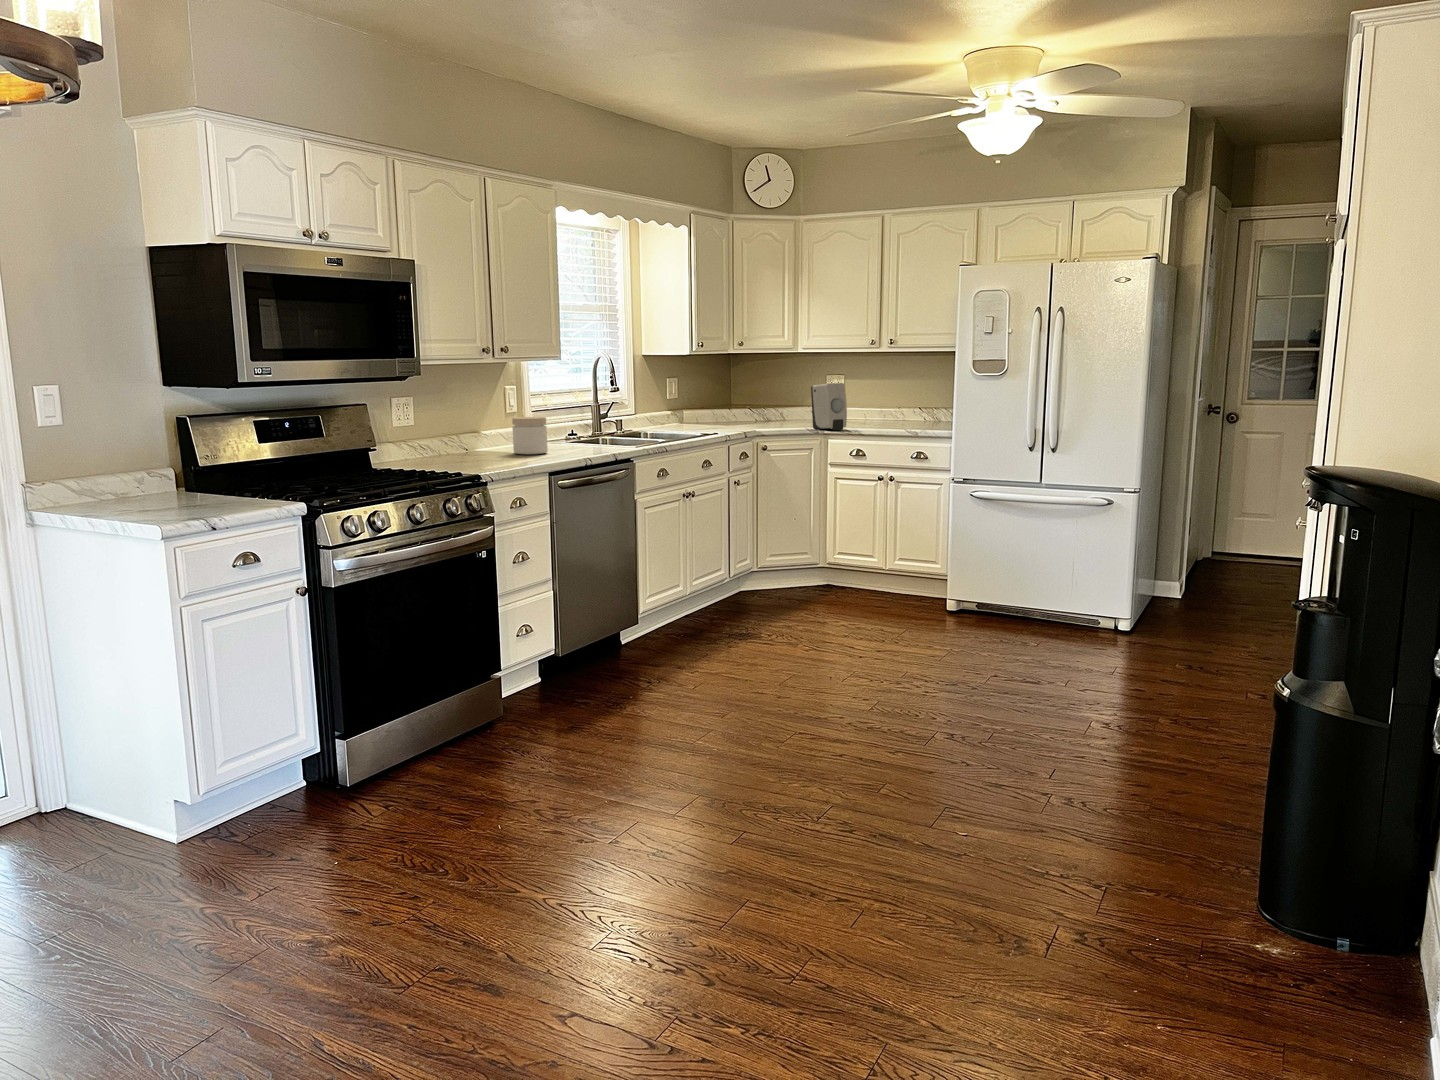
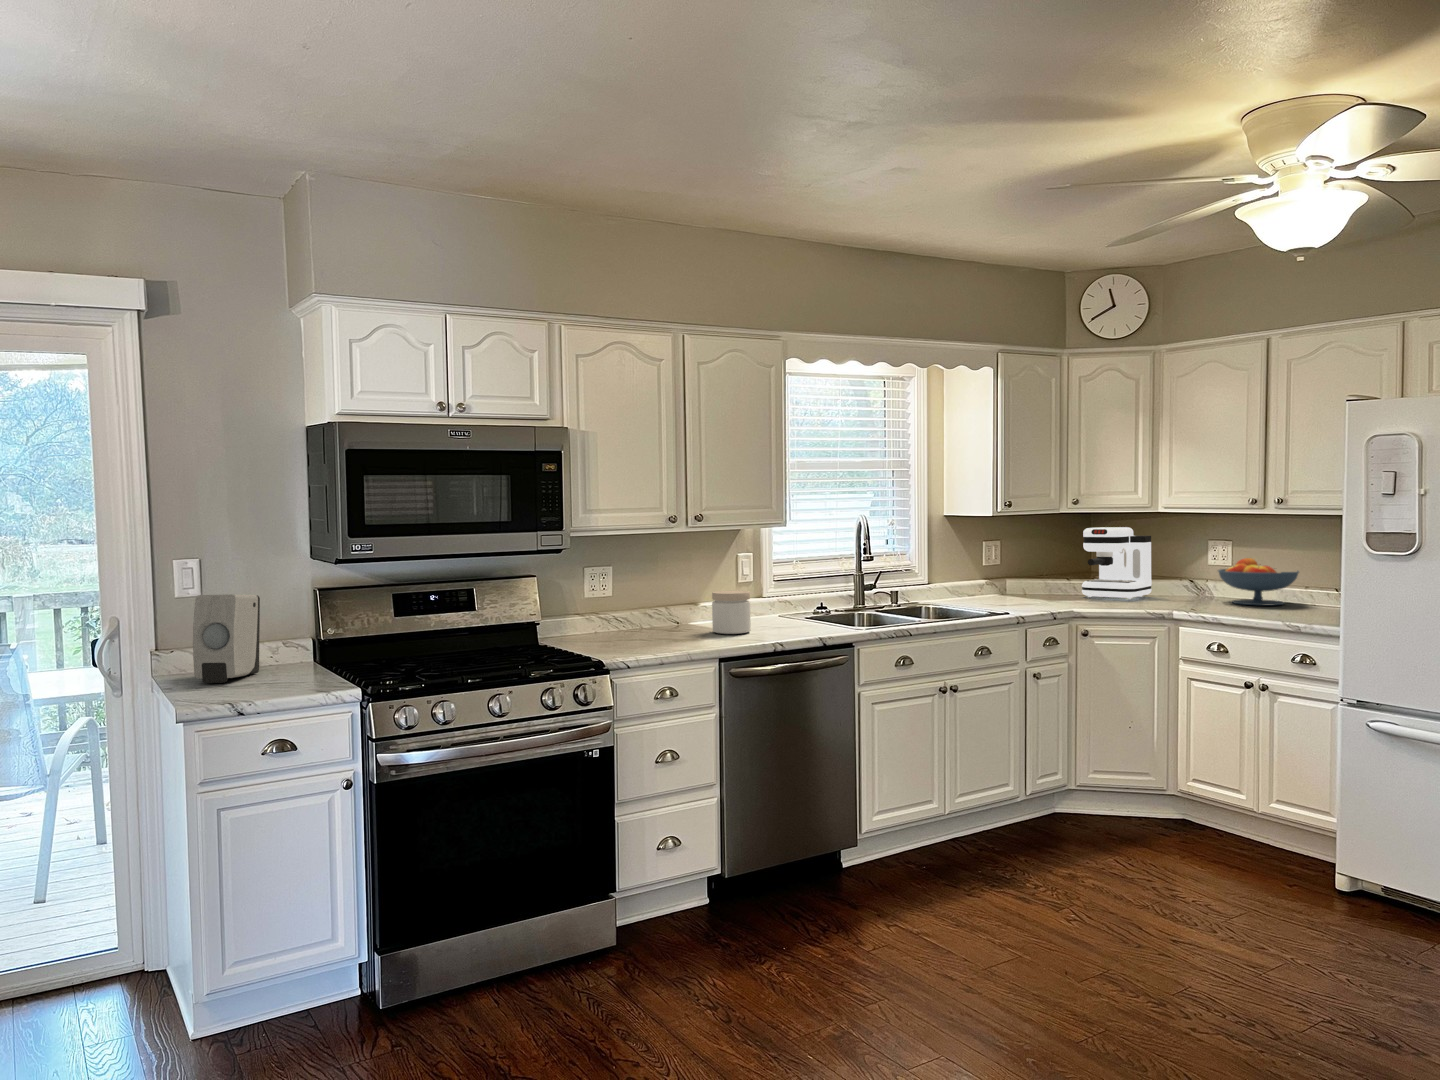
coffee maker: none [746,365,794,422] -> present [1082,527,1152,599]
soap dispenser: present [811,383,847,430] -> present [193,594,260,683]
fruit bowl: none [843,388,897,423] -> present [1218,558,1299,606]

